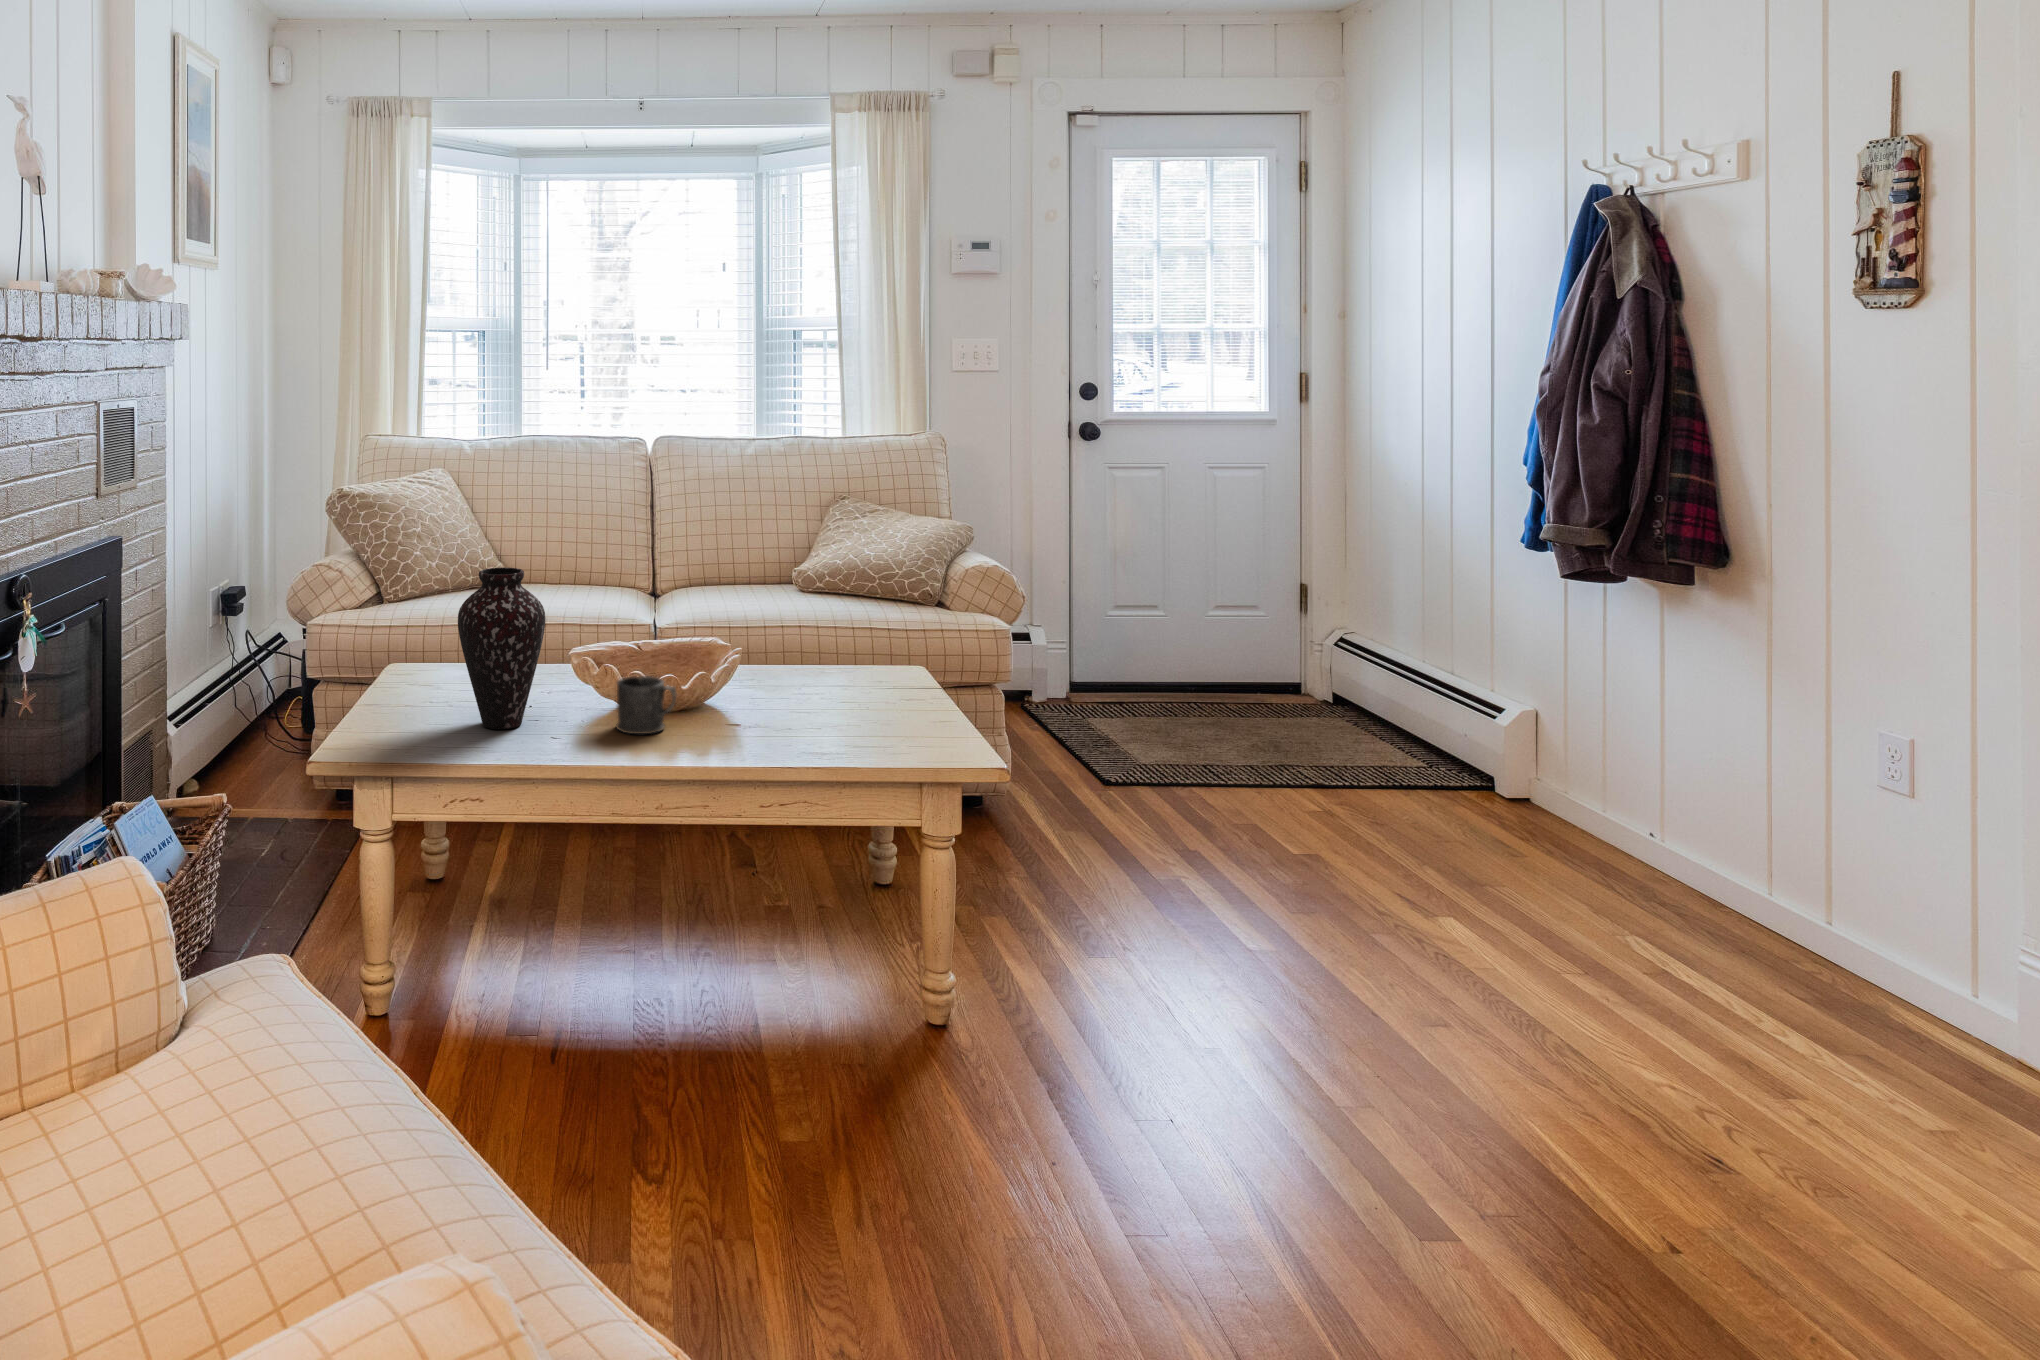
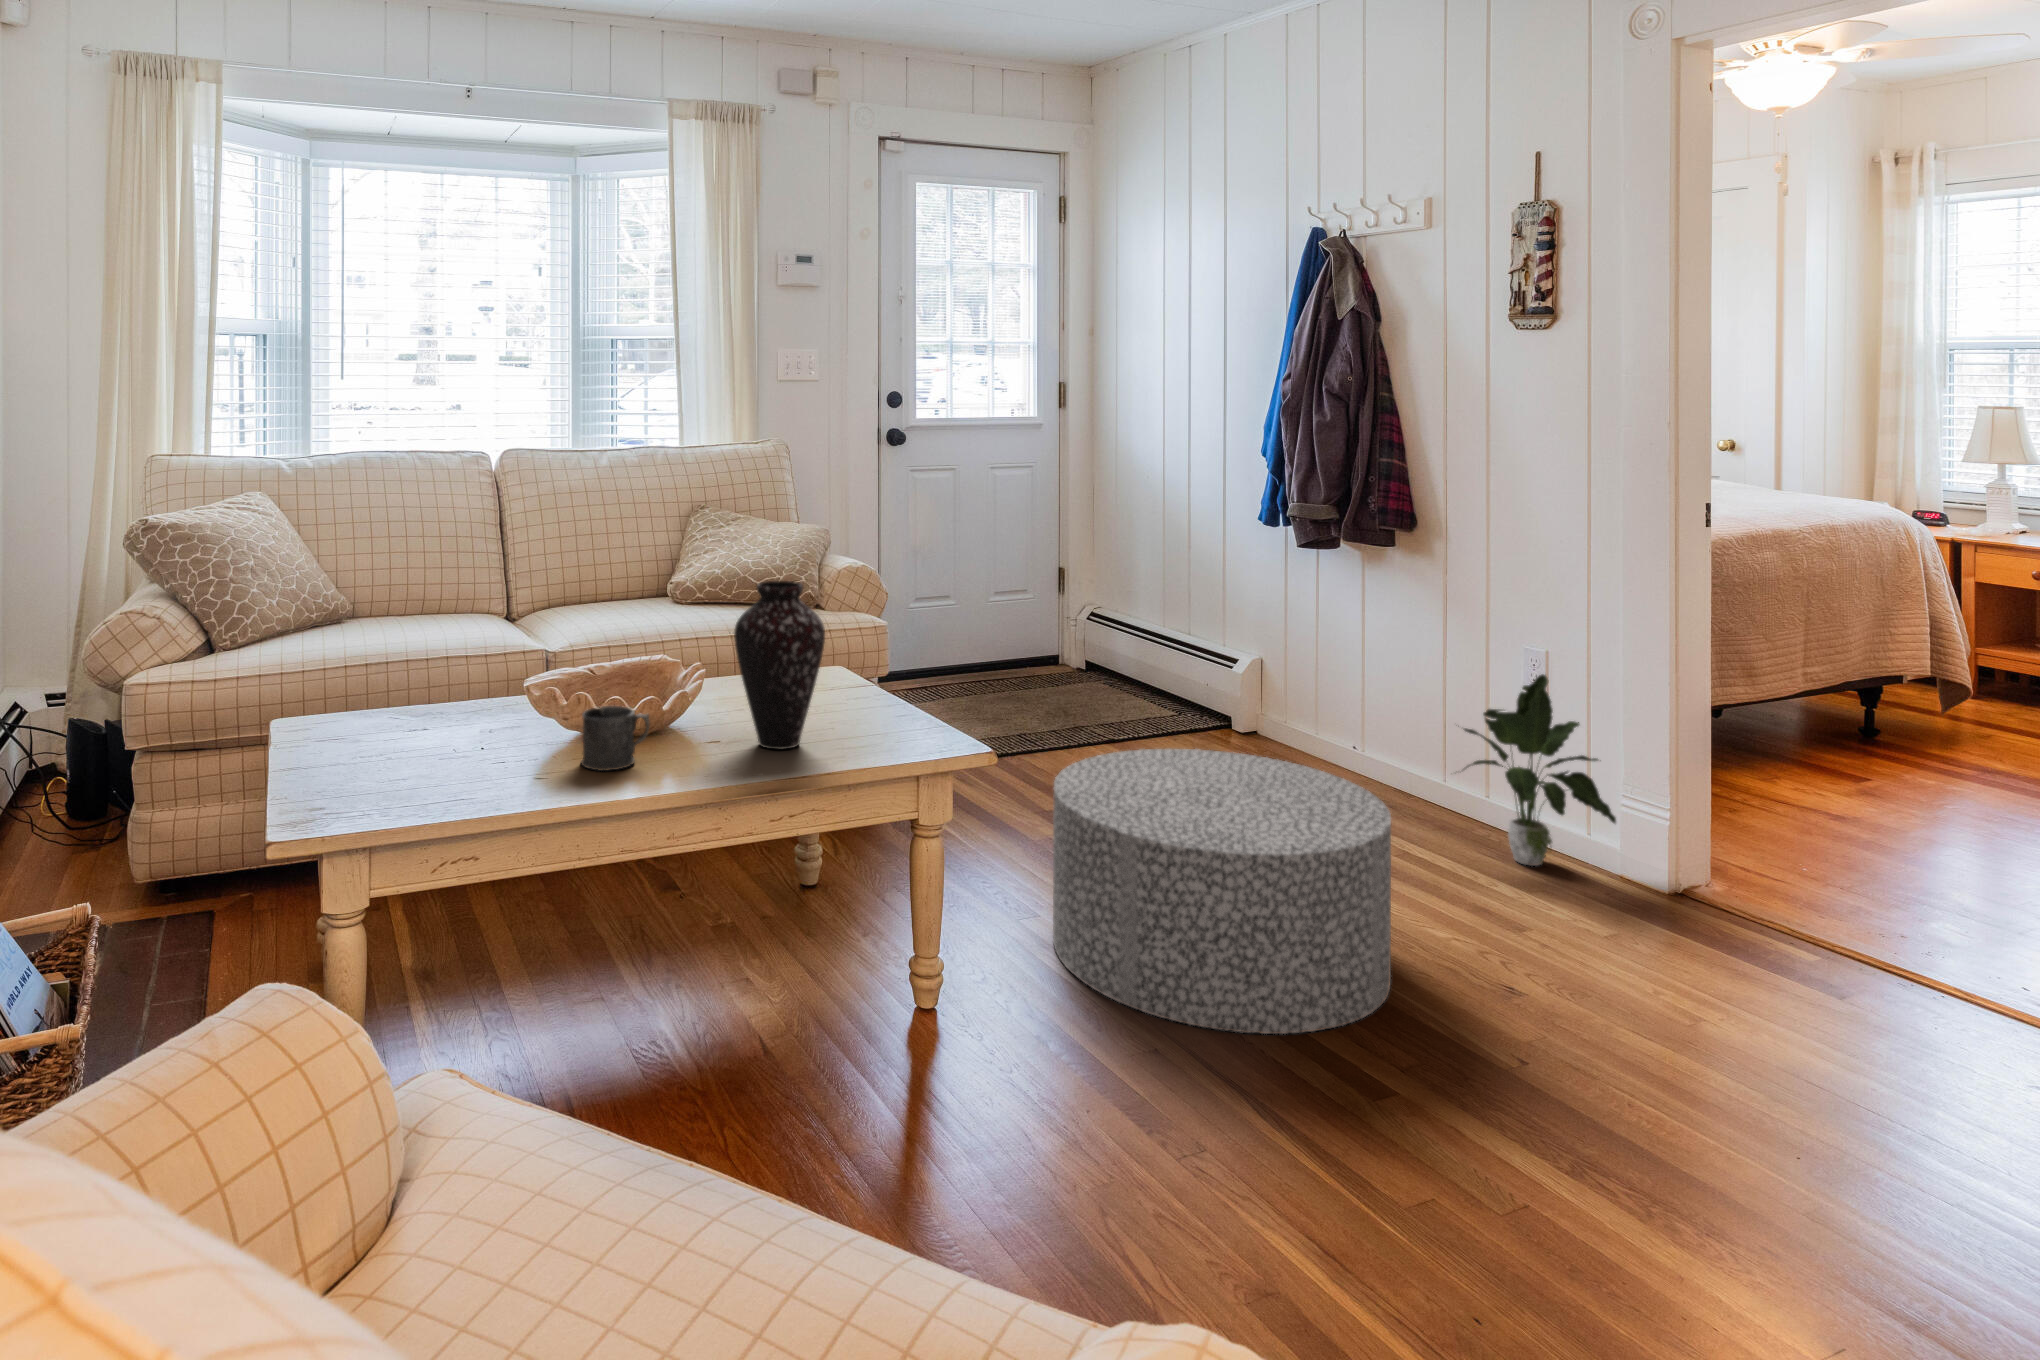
vase: present [458,567,546,729] -> present [734,581,825,749]
potted plant: none [1726,758,1987,1005] -> present [1464,674,1616,866]
ottoman: none [1125,784,1539,1130] -> present [1053,749,1391,1034]

